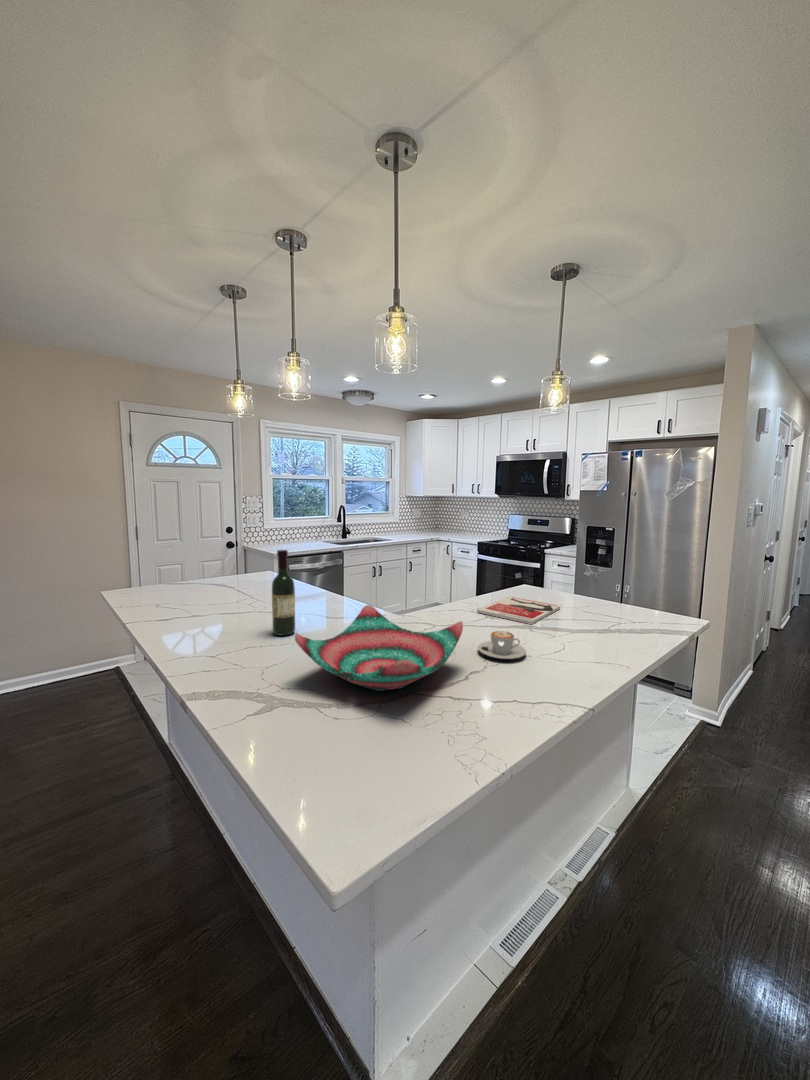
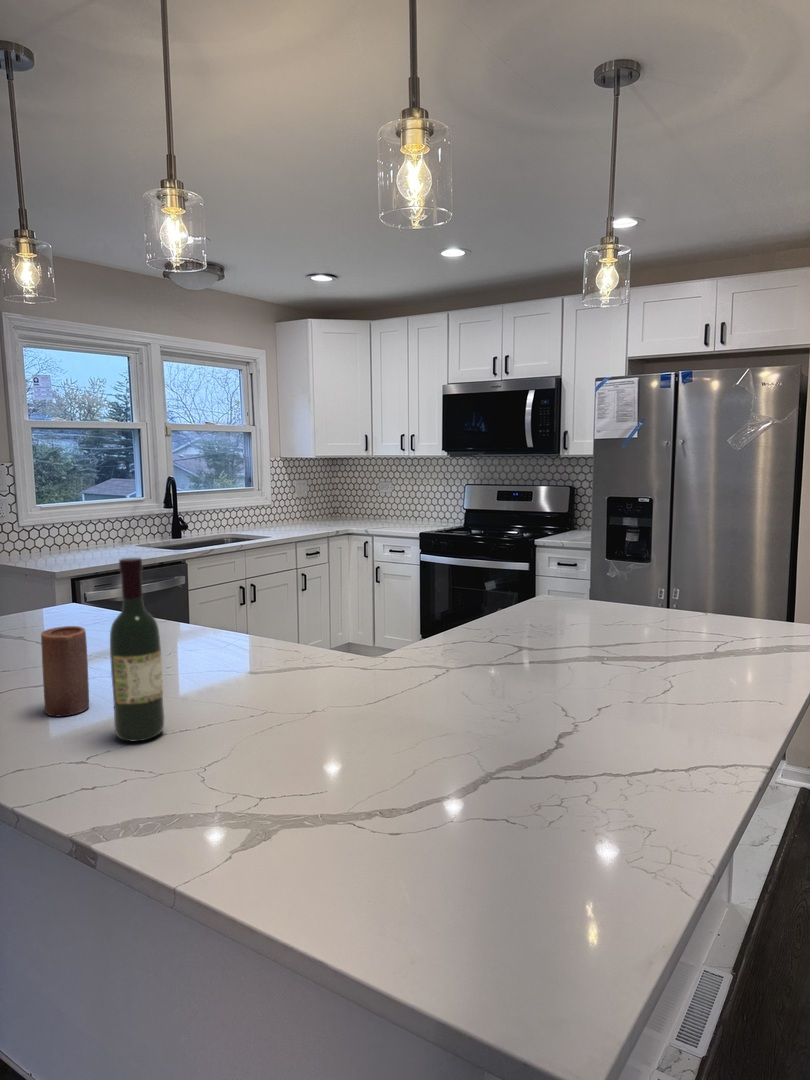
candle: none [247,580,267,622] -> present [41,626,89,716]
book: present [477,597,560,624] -> none [499,623,633,671]
decorative bowl: present [295,605,463,691] -> none [214,661,546,847]
coffee cup: present [478,631,526,659] -> none [549,690,643,744]

